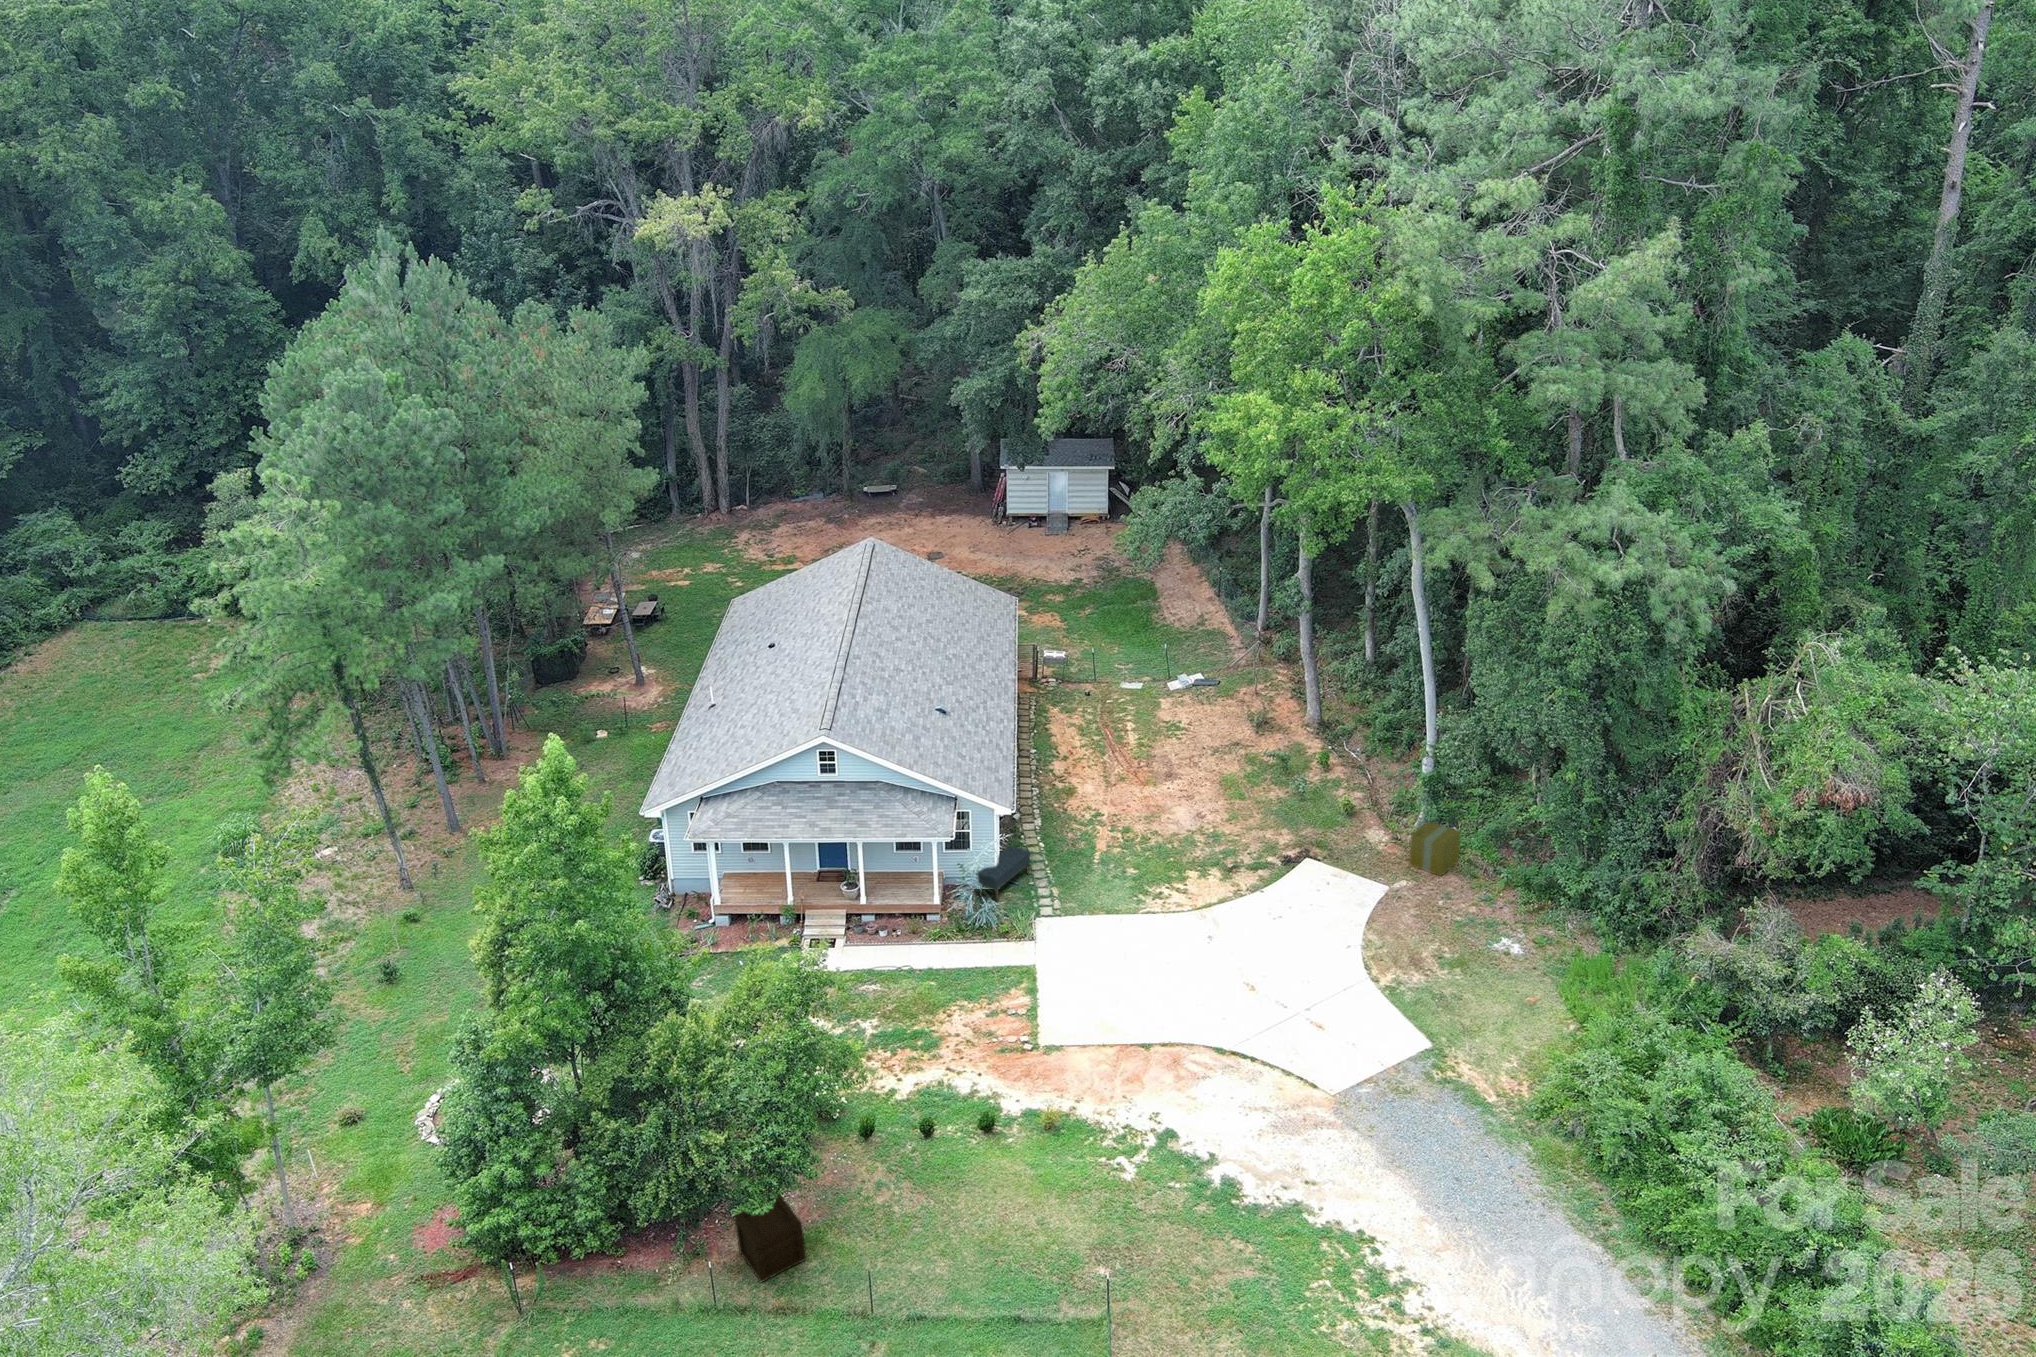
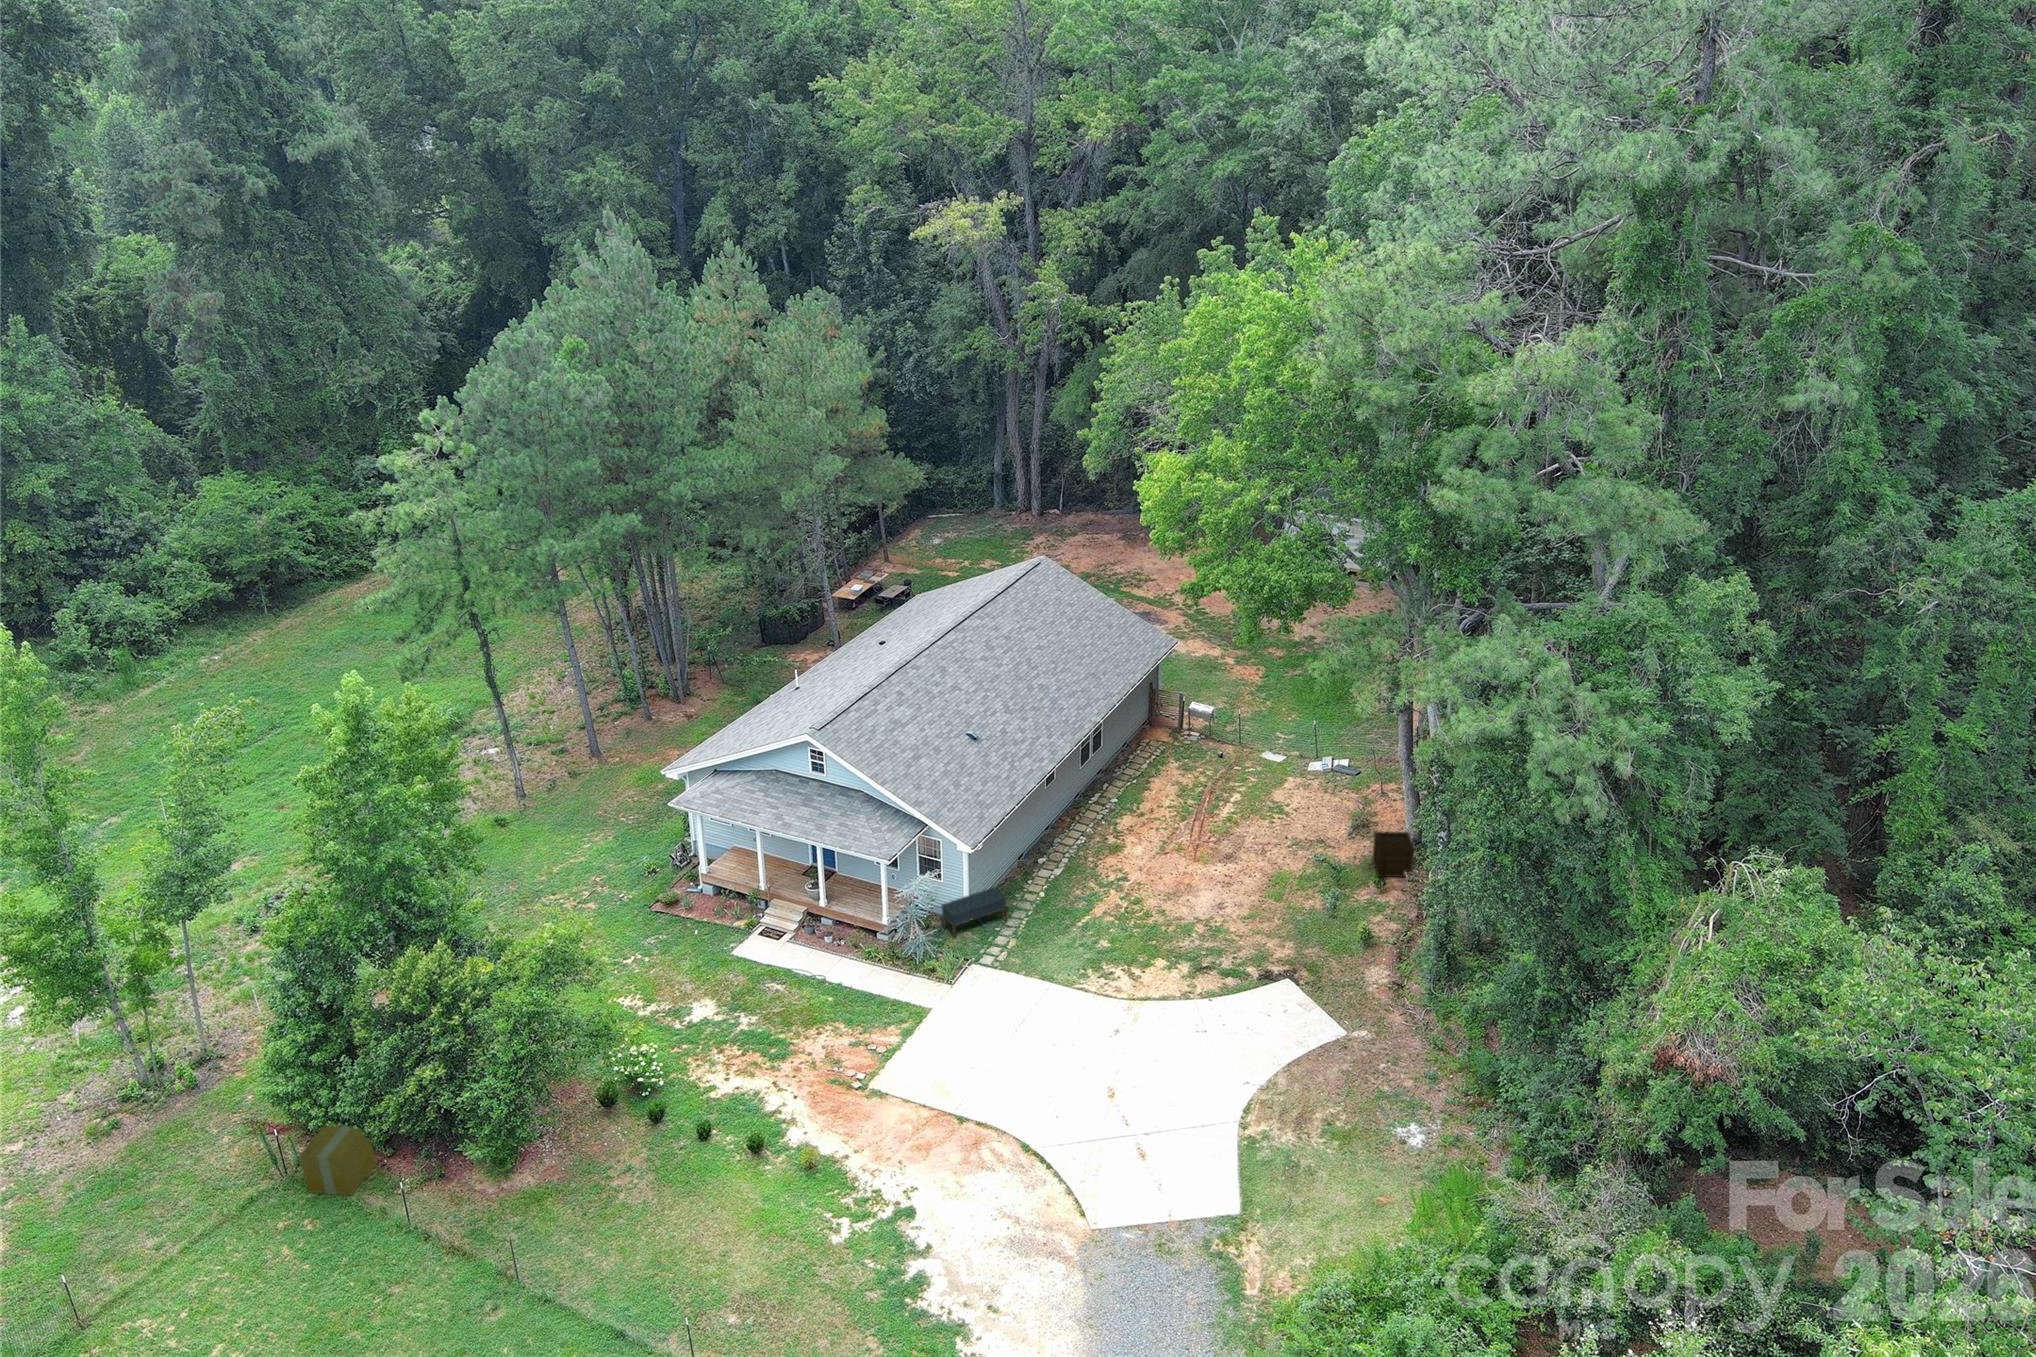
cardboard box: present [1409,822,1461,876] -> present [299,1125,376,1195]
wooden crate: present [734,1195,807,1282] -> present [1373,832,1414,877]

